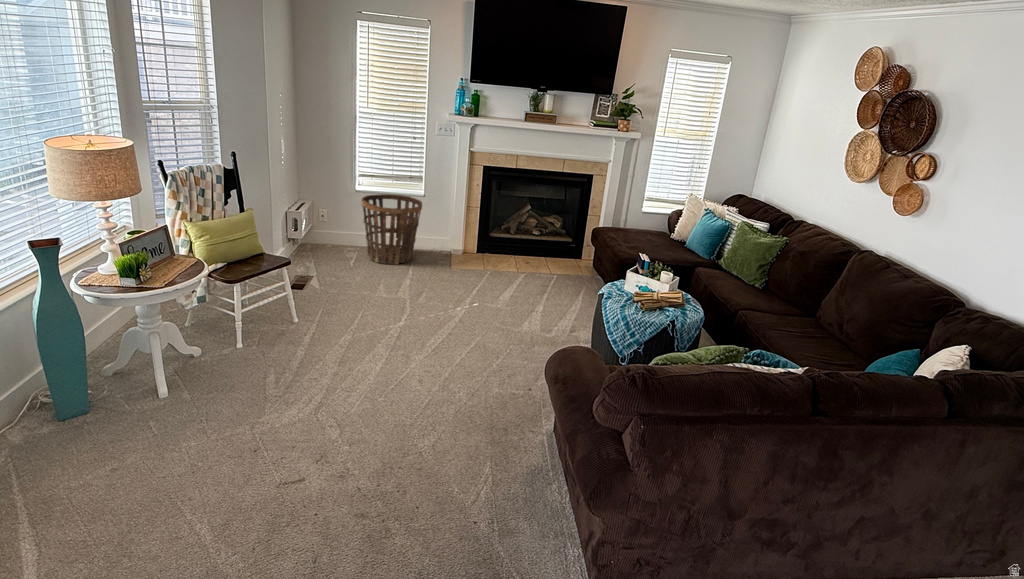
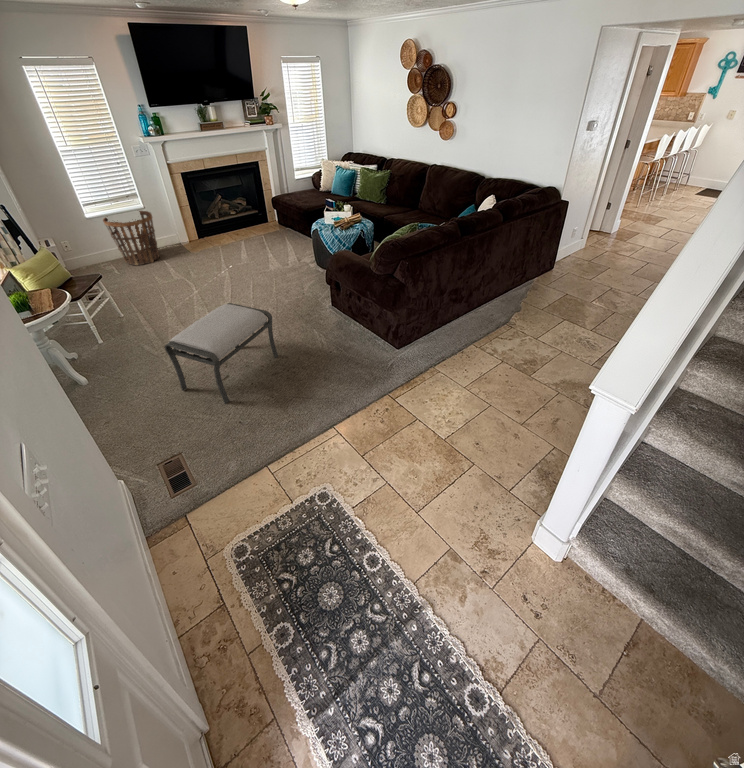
ottoman: none [238,361,426,532] -> present [165,303,278,404]

